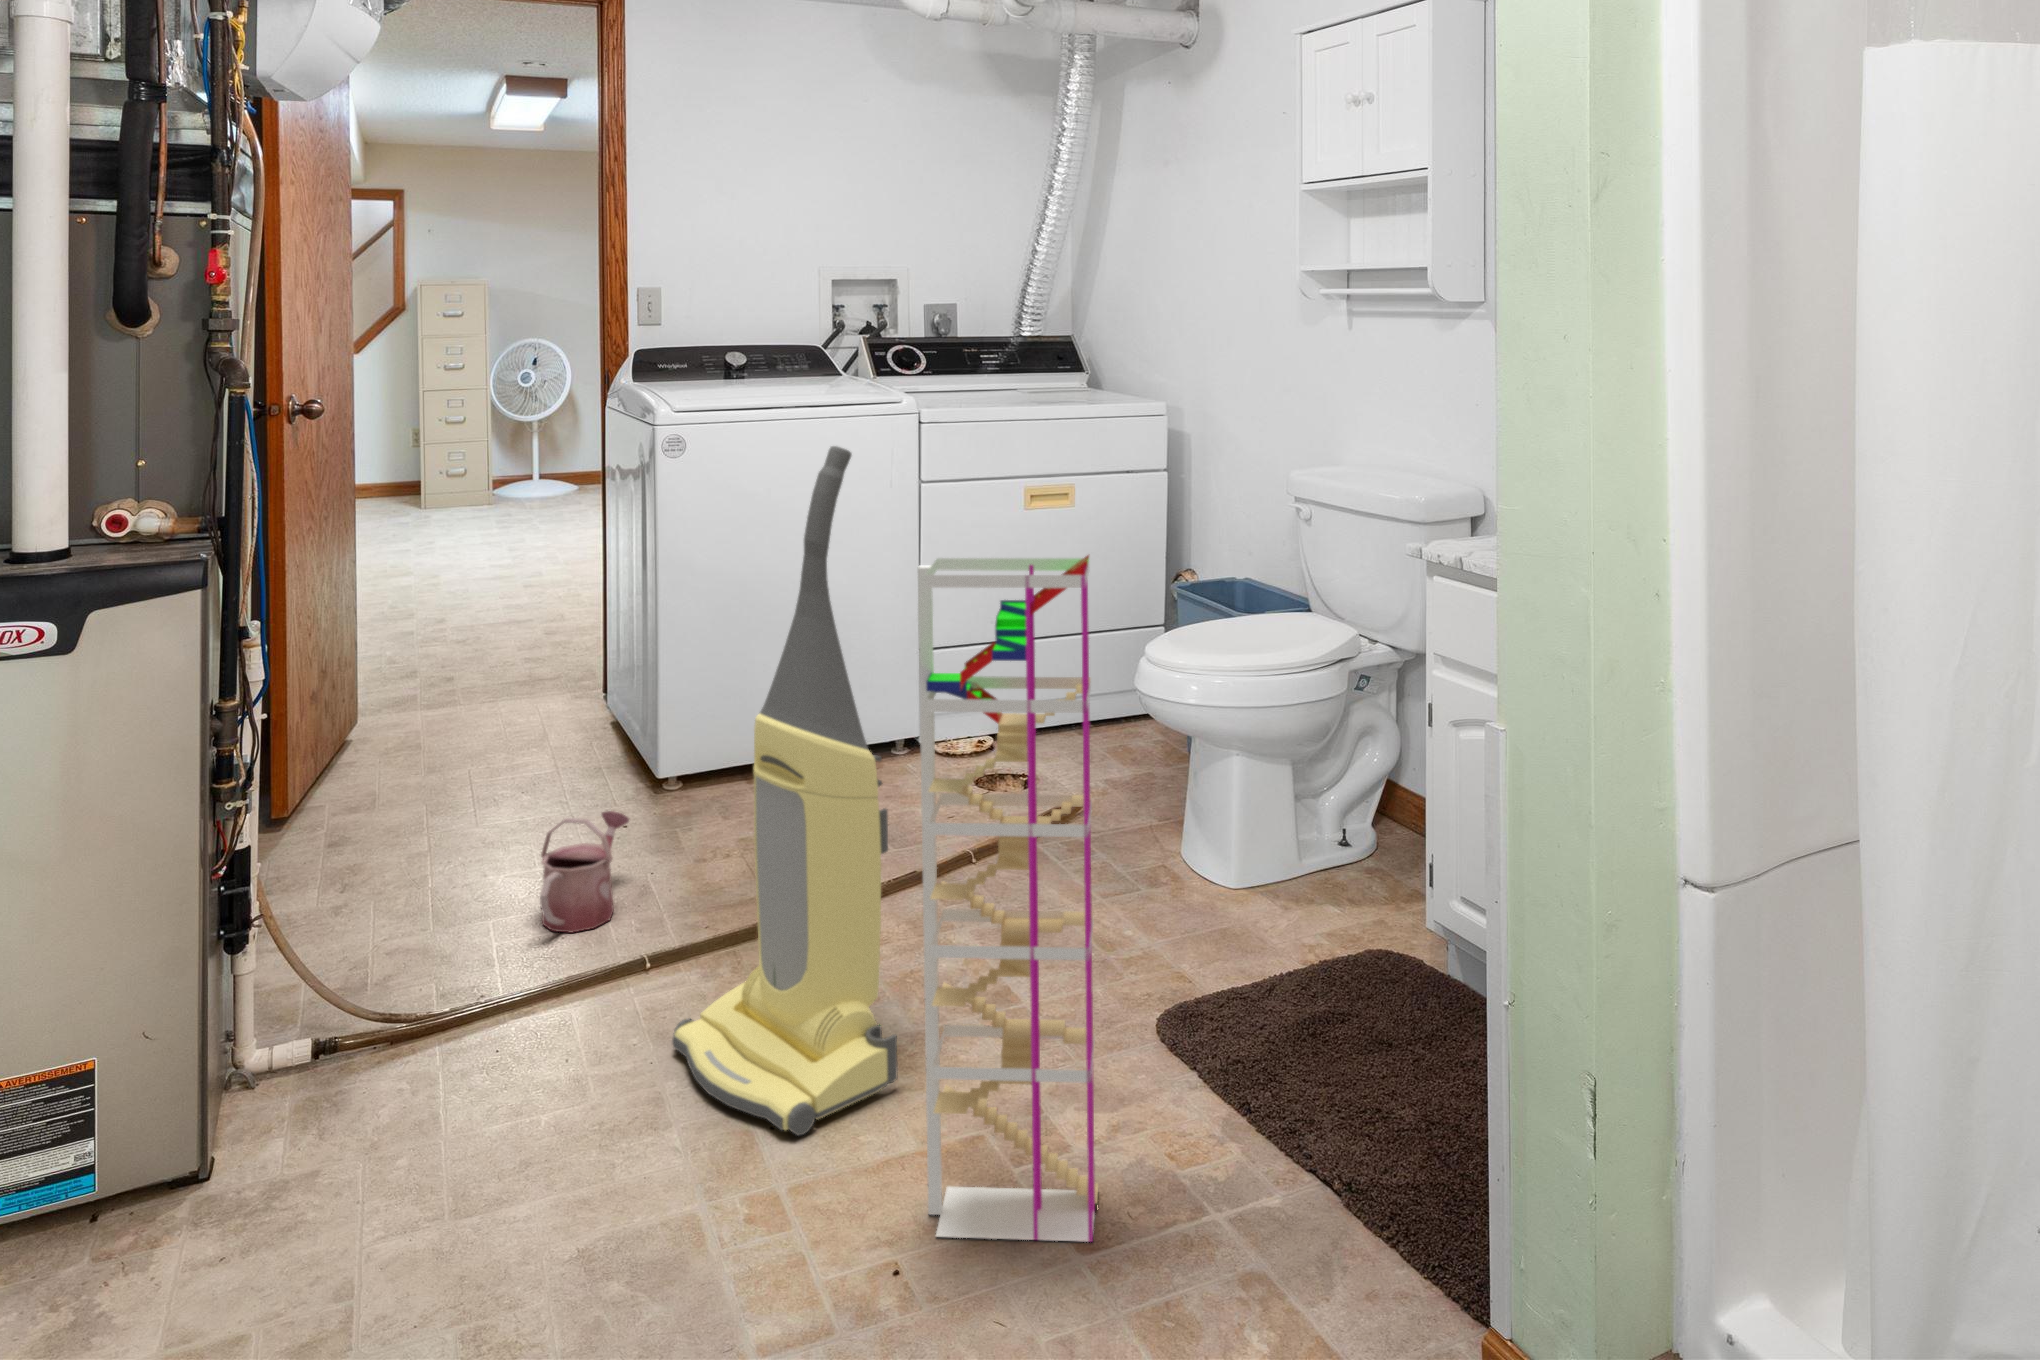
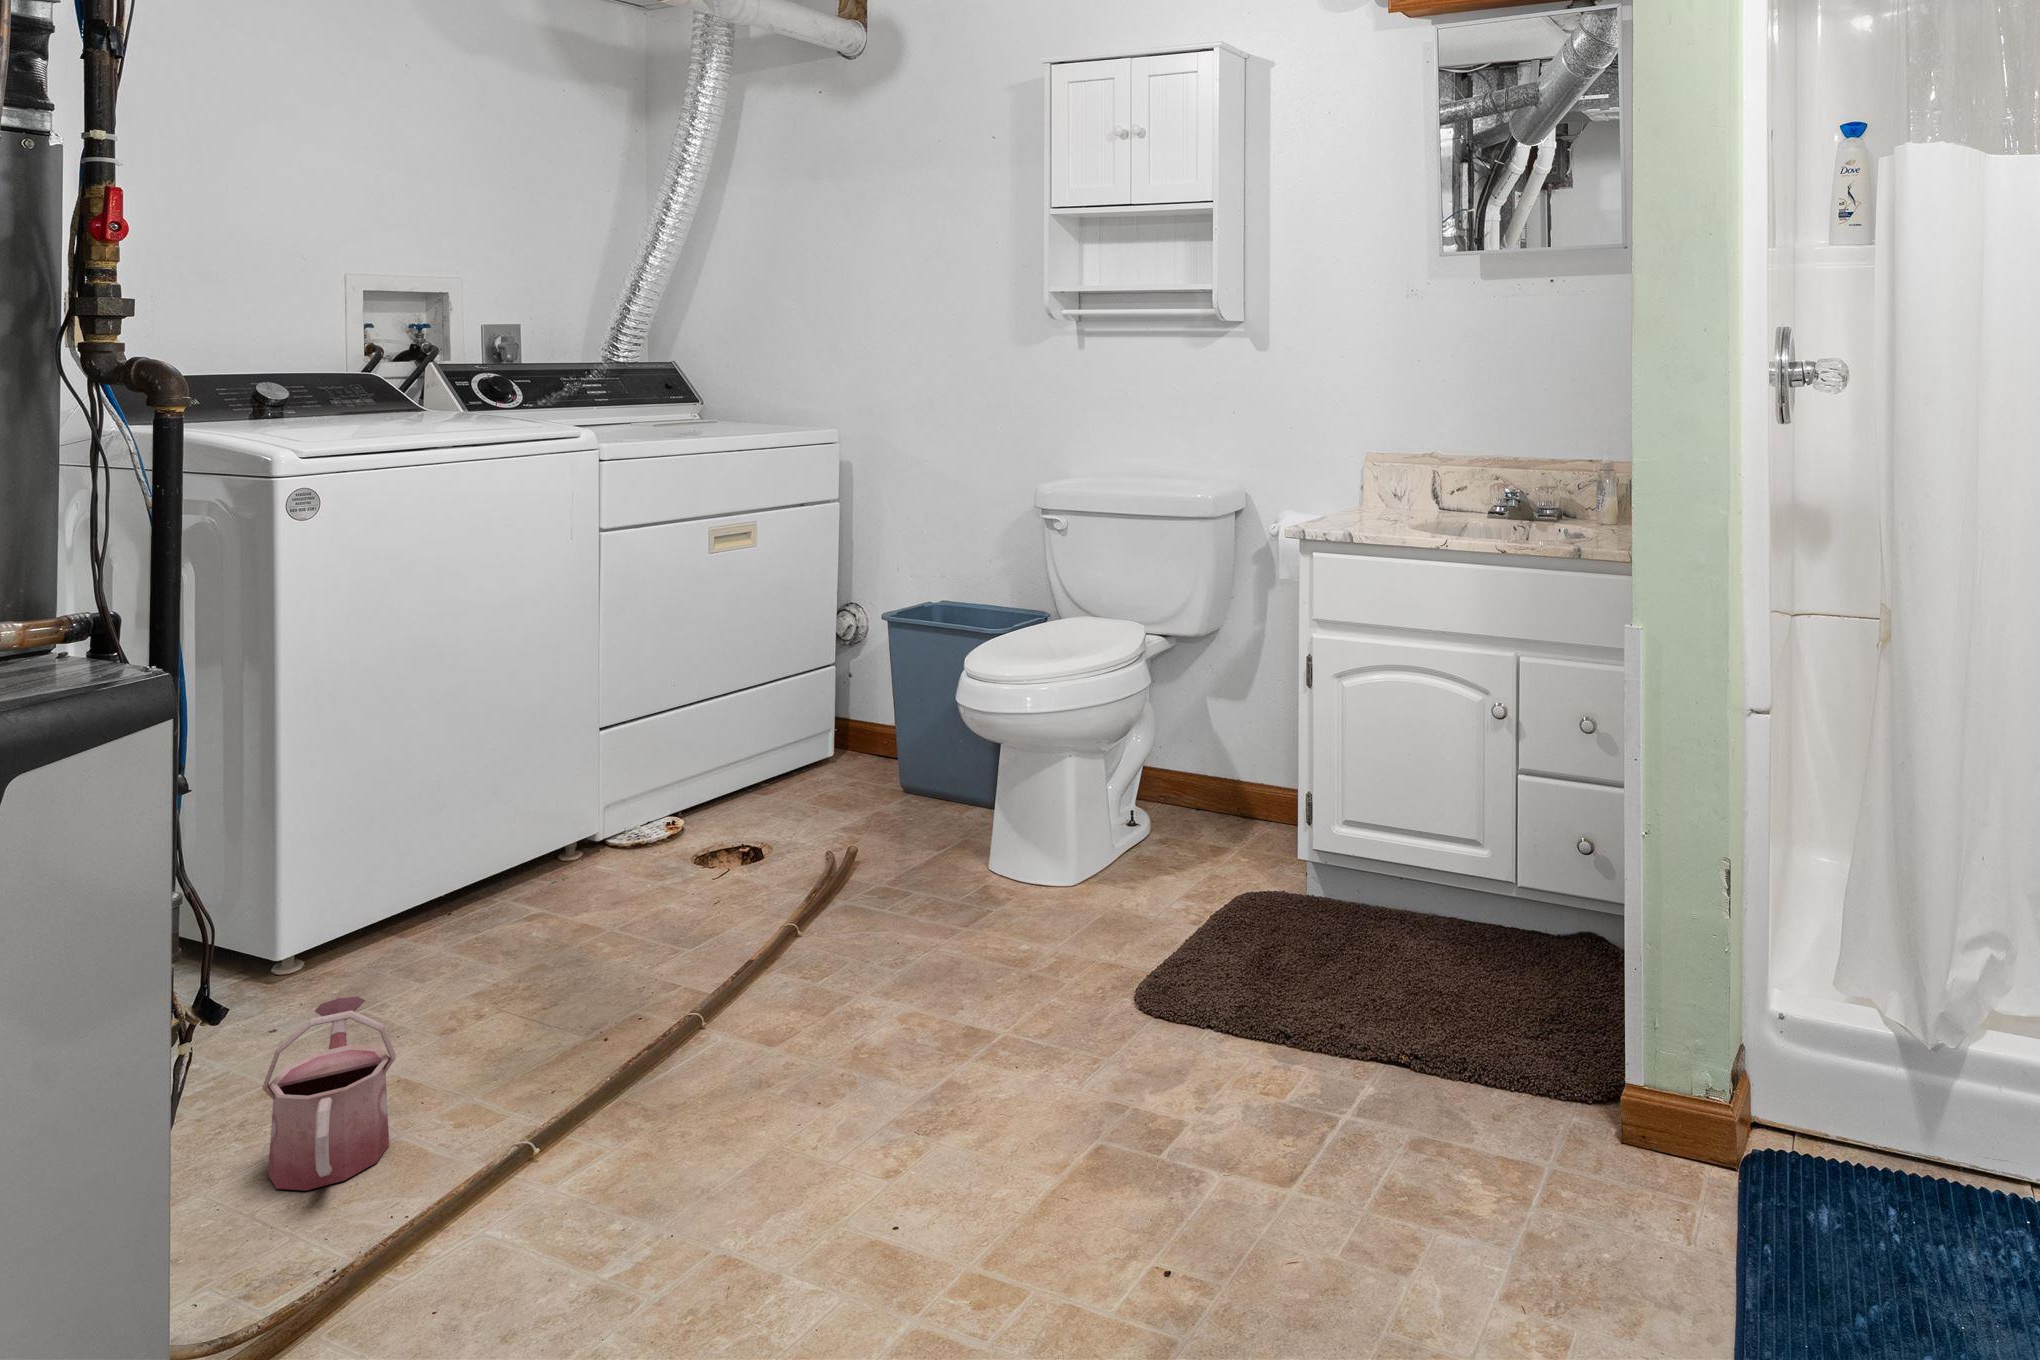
vacuum cleaner: present [672,446,897,1135] -> none [696,443,1015,1265]
shelving unit: present [918,555,1098,1242] -> none [1182,522,1364,1273]

